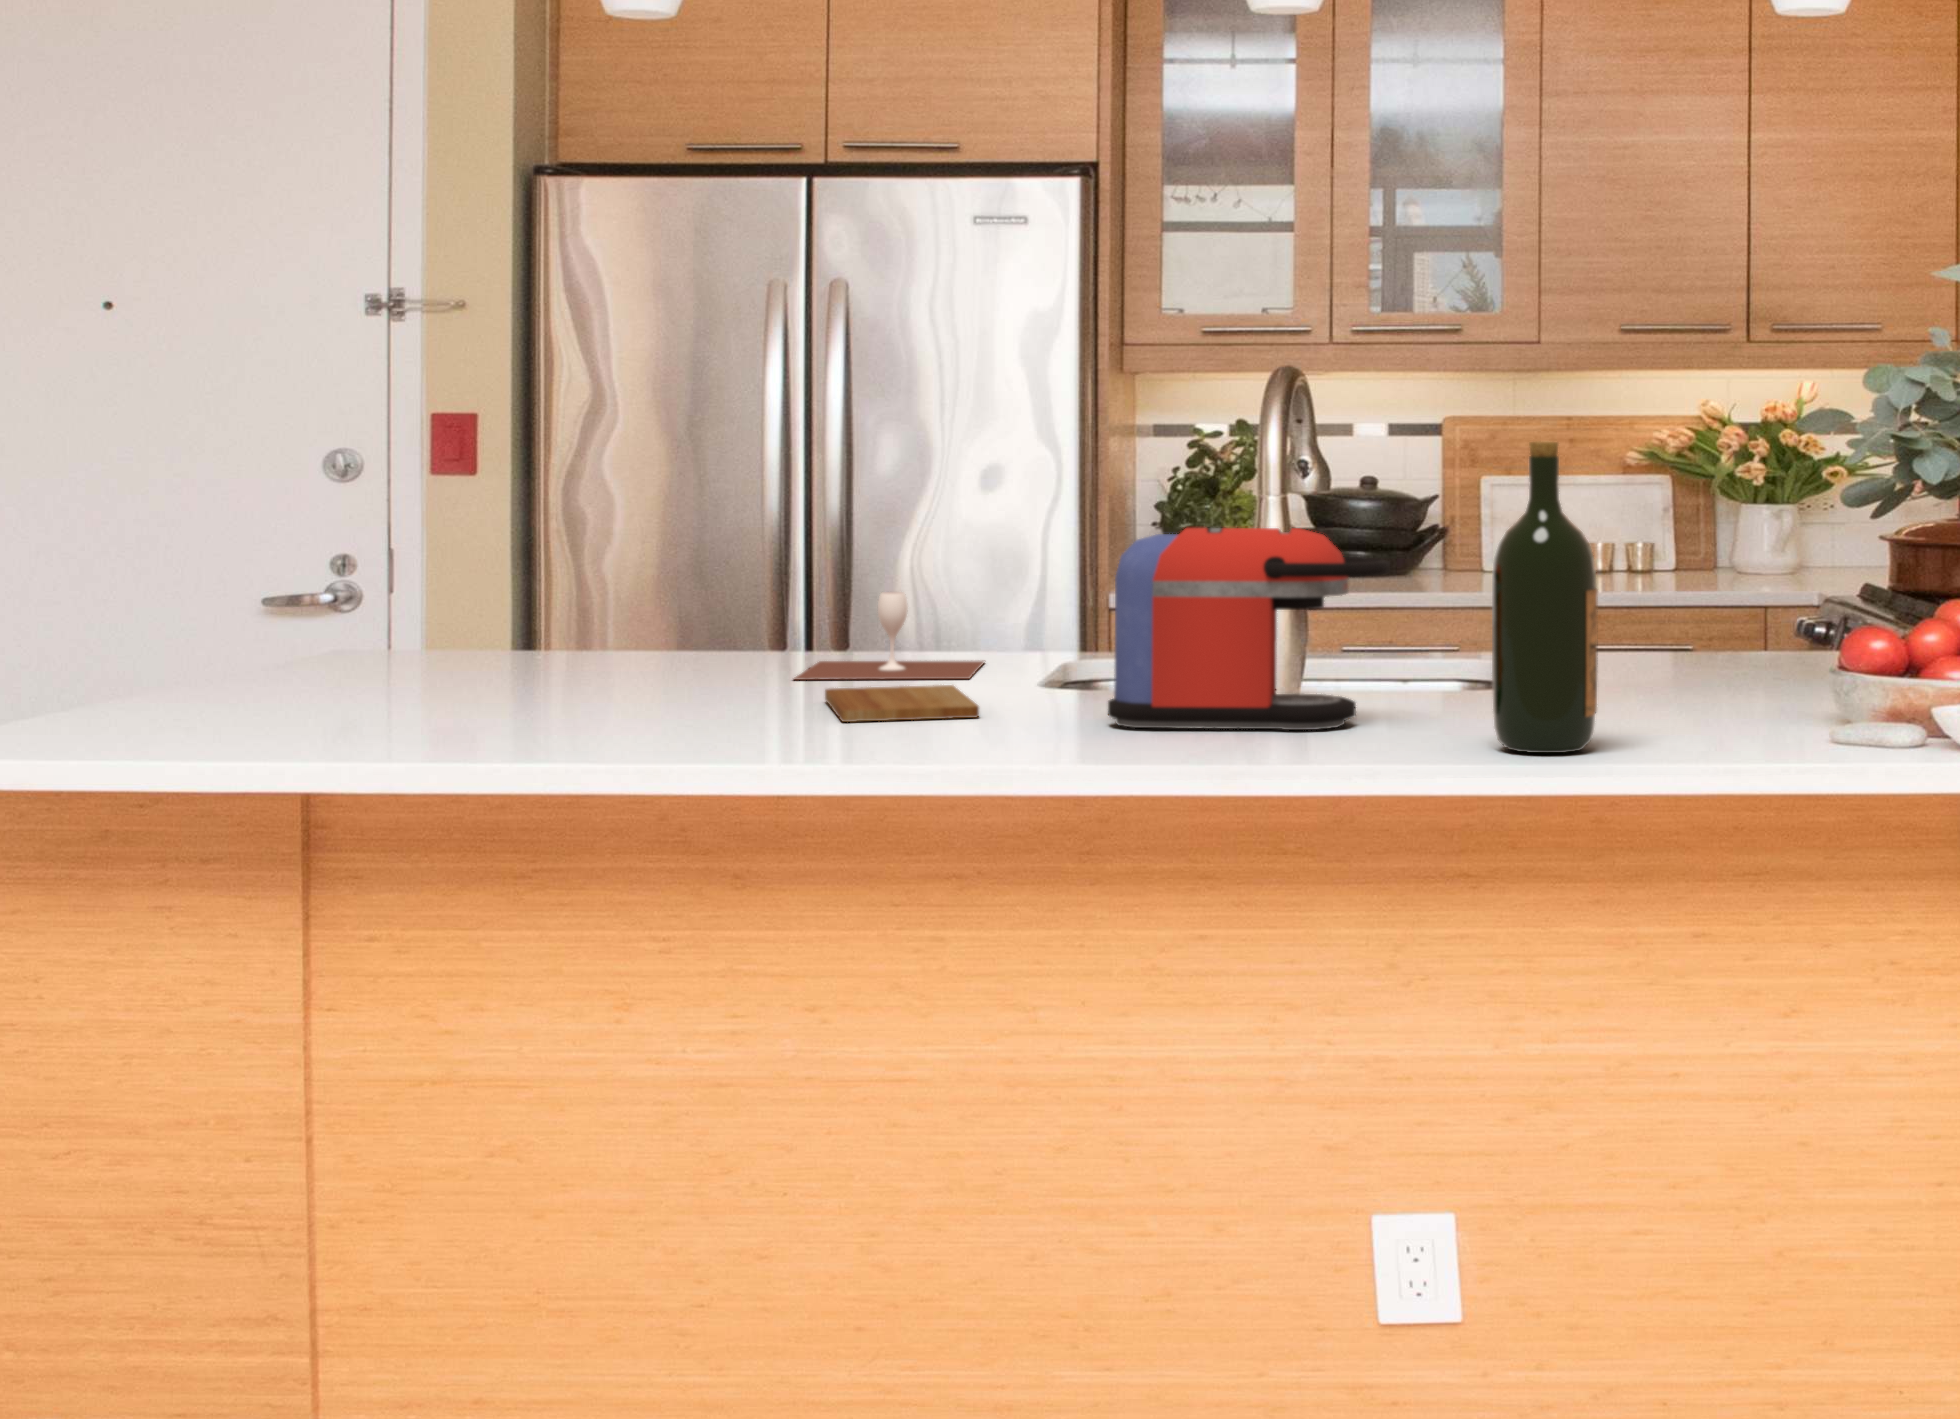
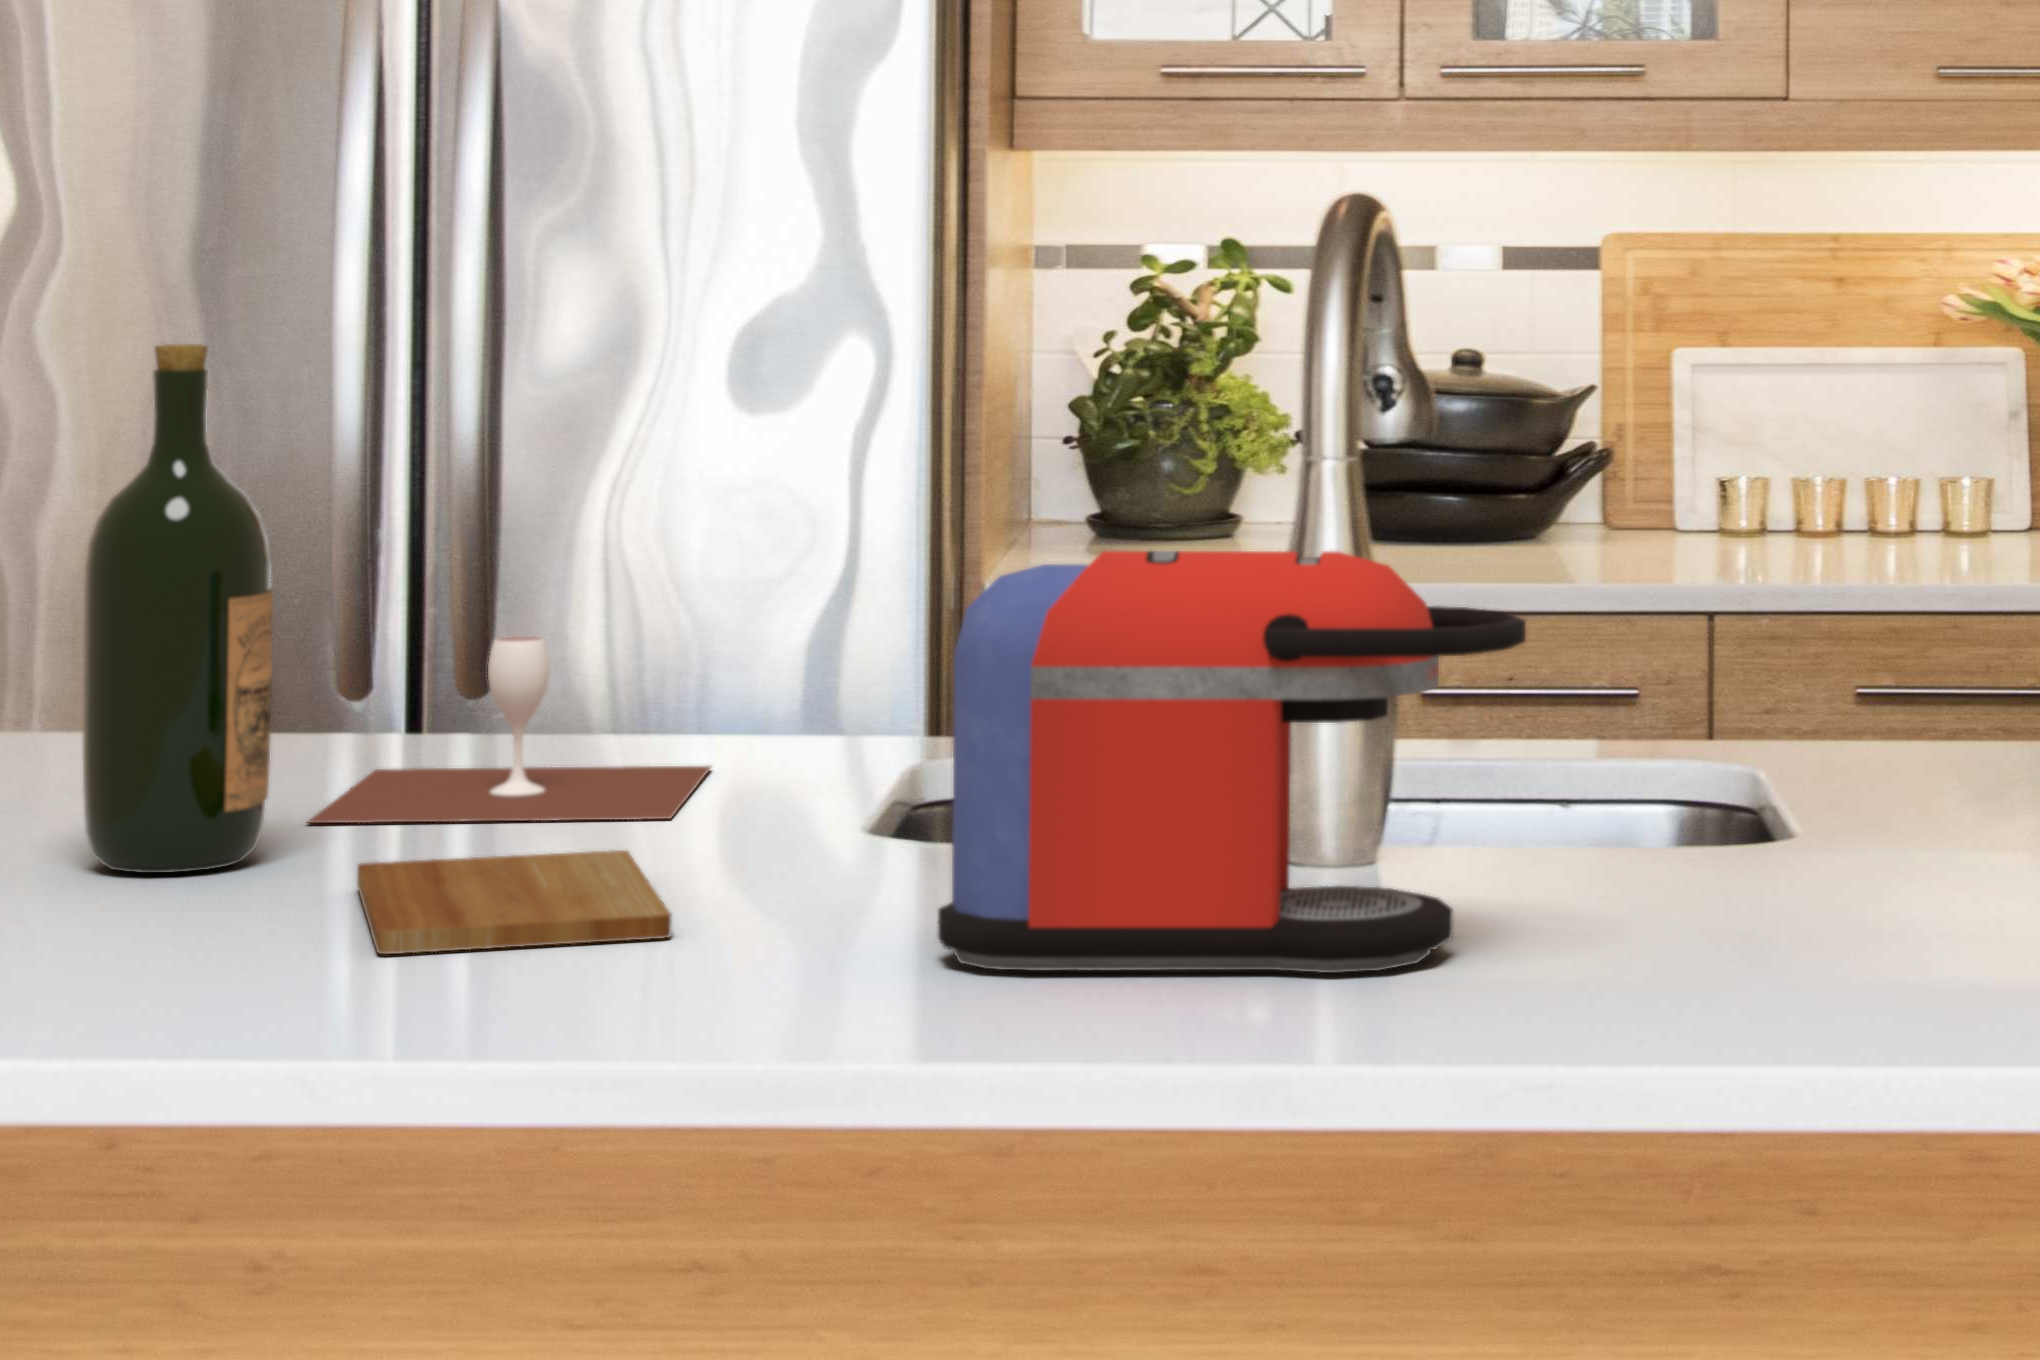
wine bottle: present [1492,442,1598,753] -> present [83,344,273,873]

